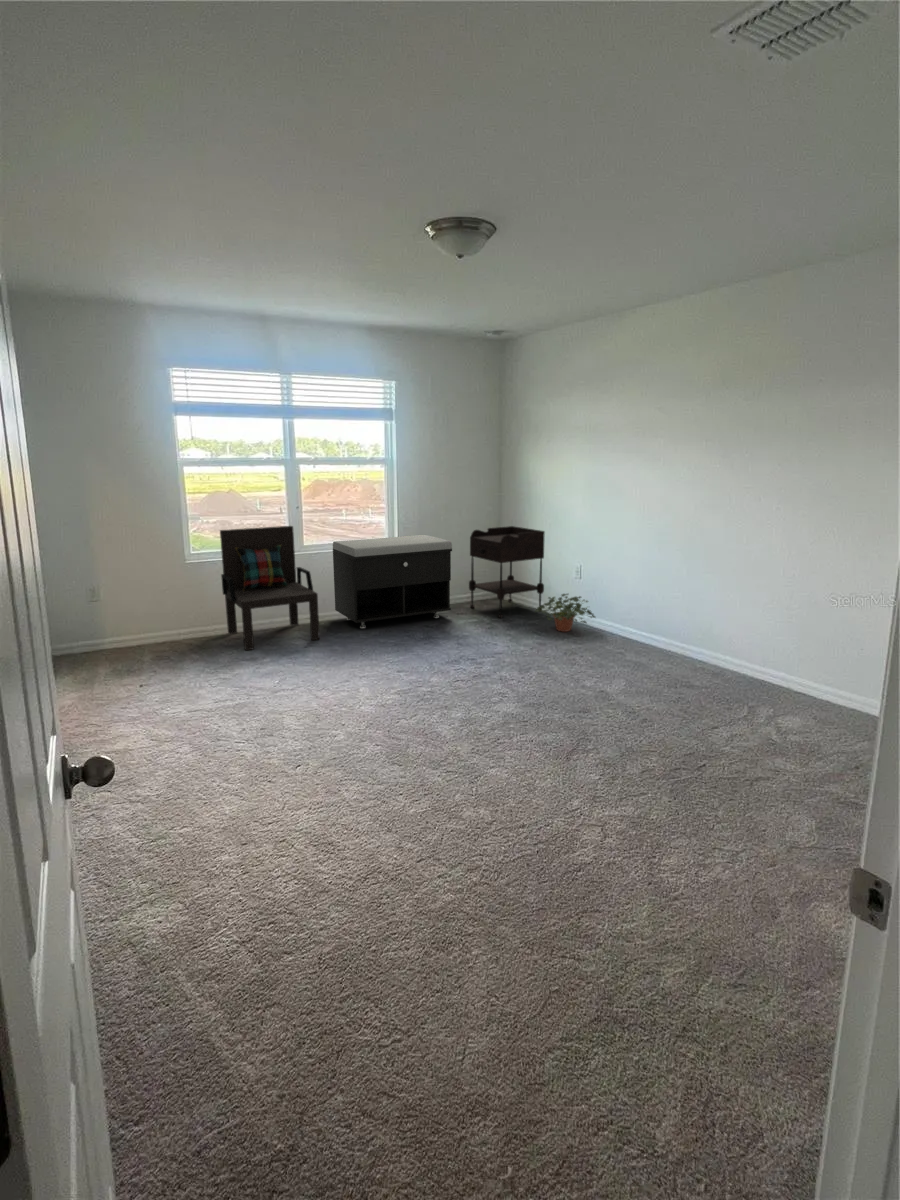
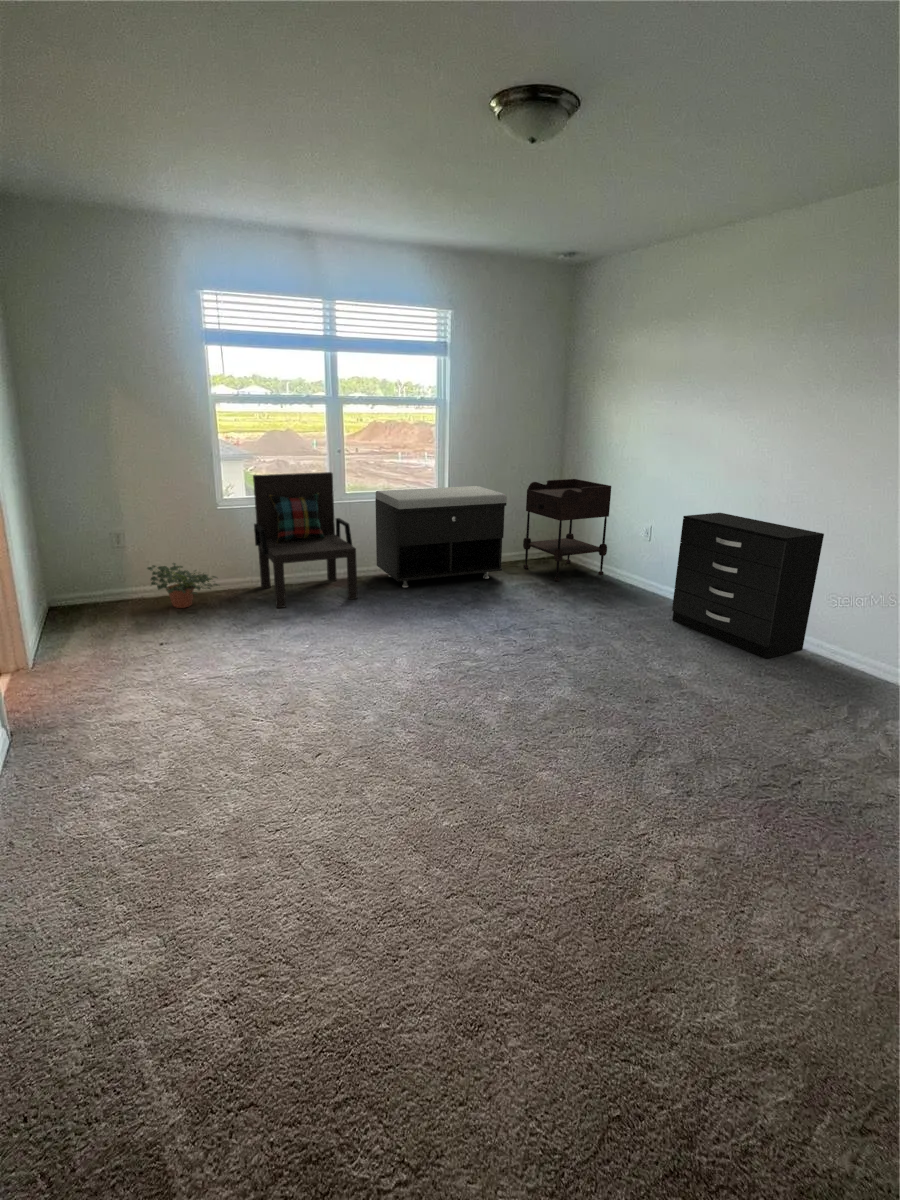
dresser: none [602,550,721,673] -> present [672,513,824,659]
potted plant: present [535,594,595,632] -> present [147,563,218,608]

